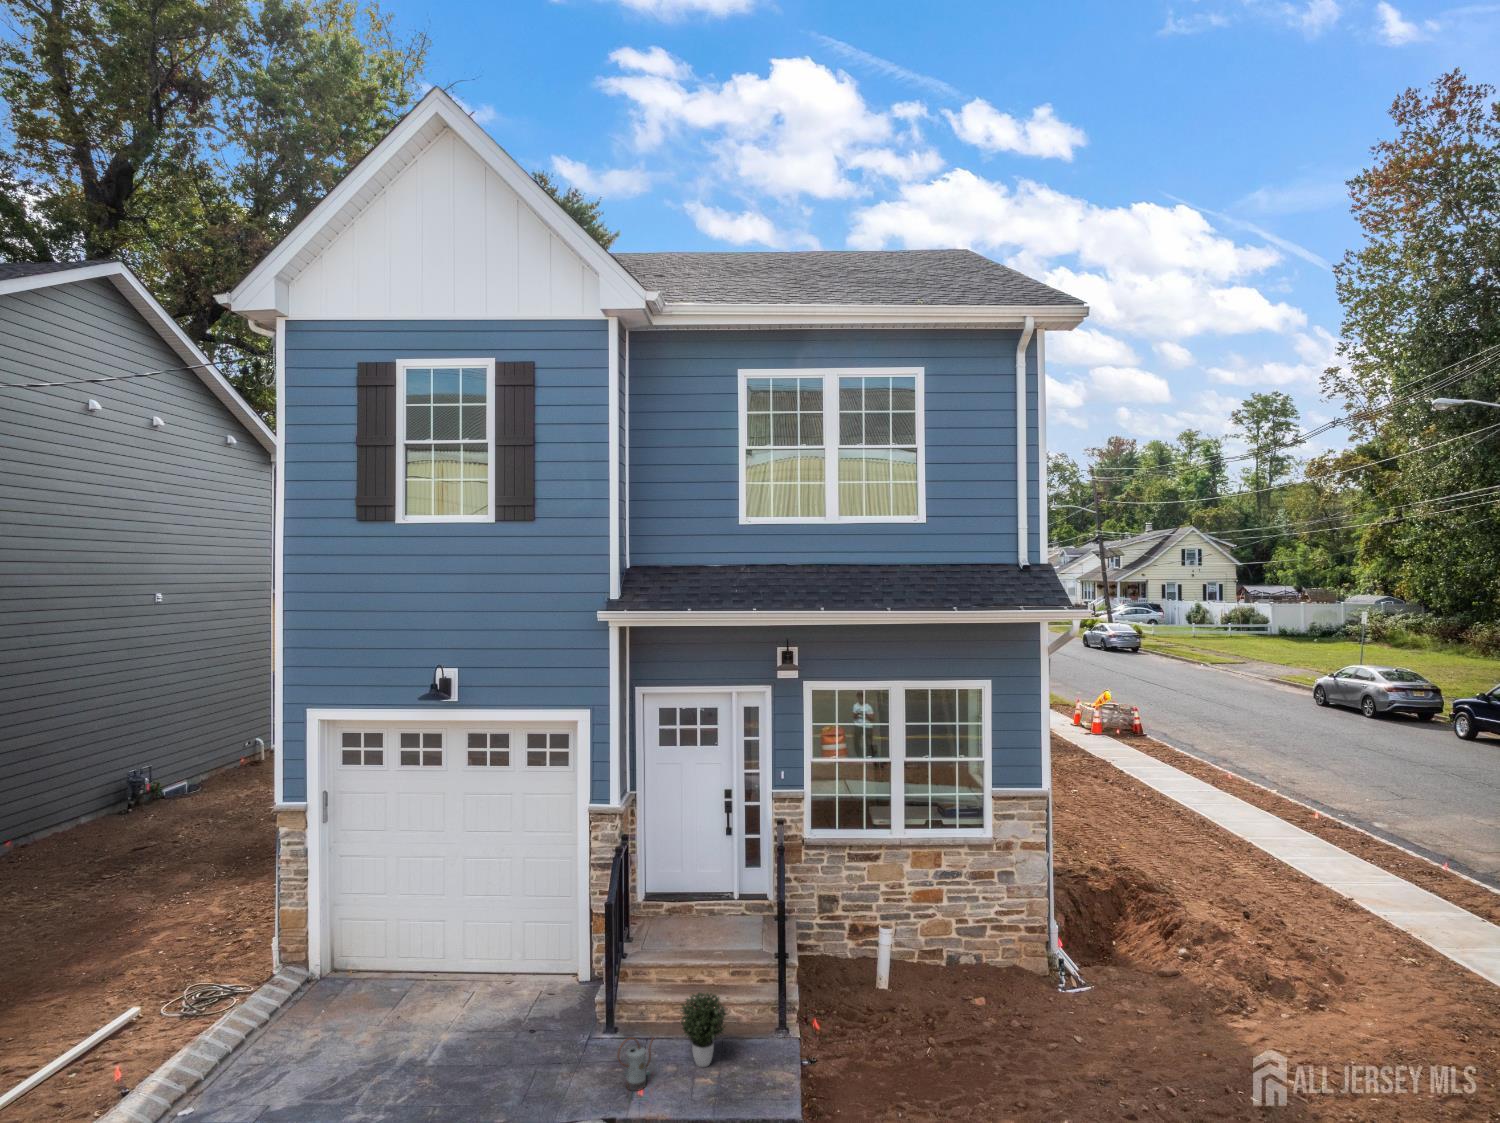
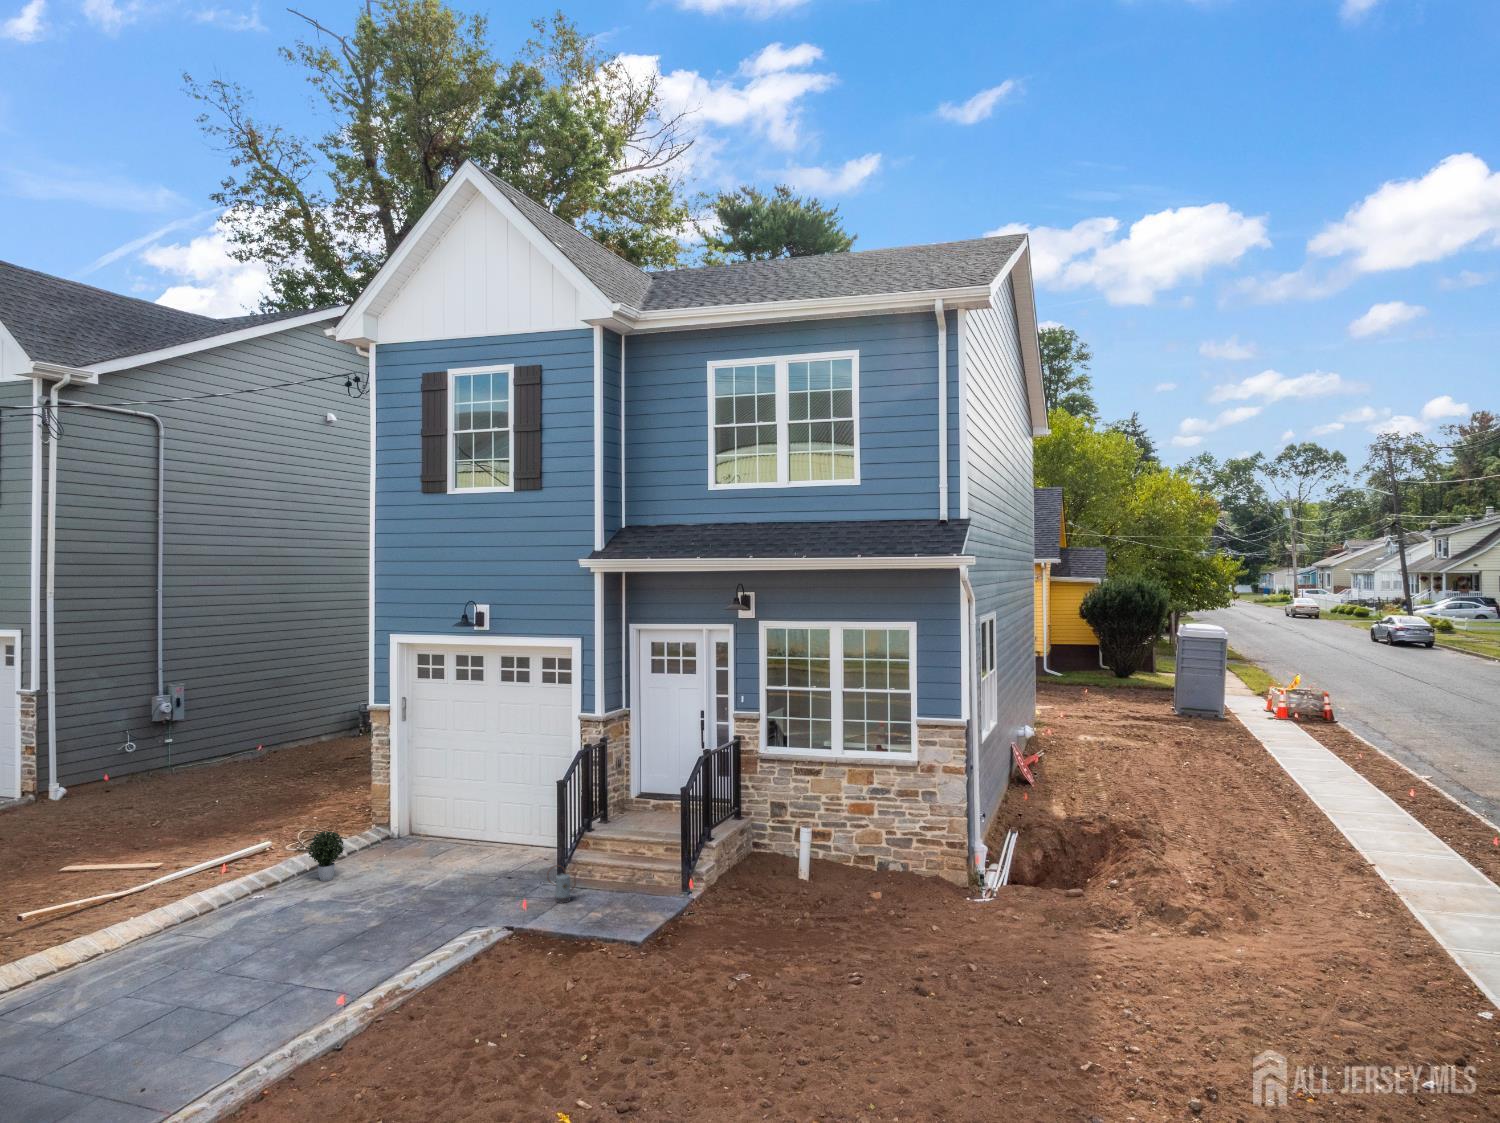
potted plant: present [681,993,726,1067] -> present [307,831,344,881]

